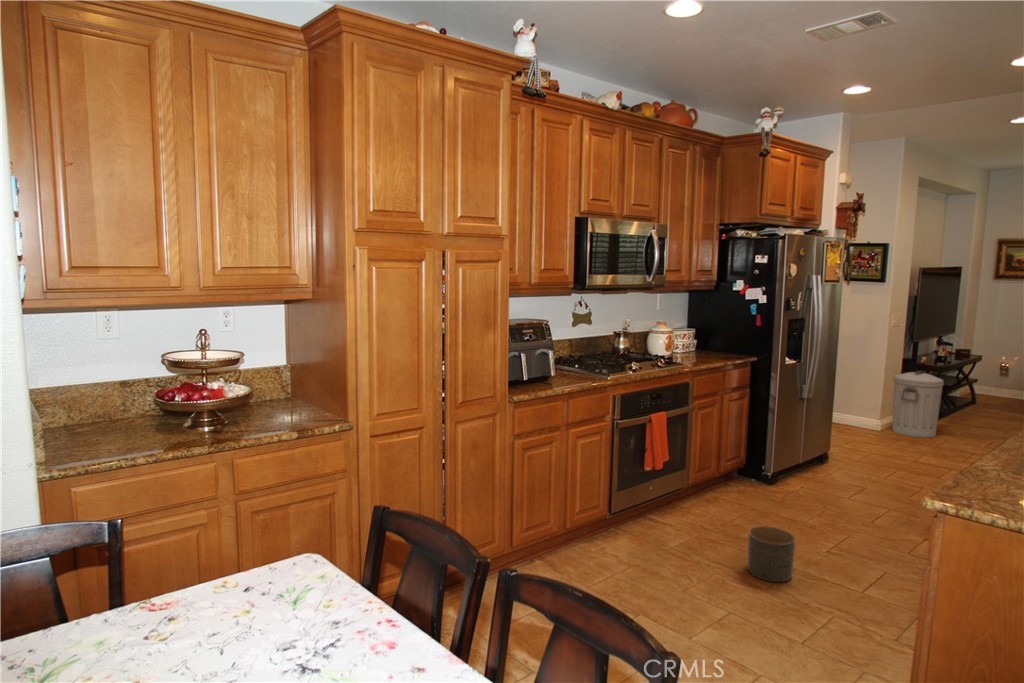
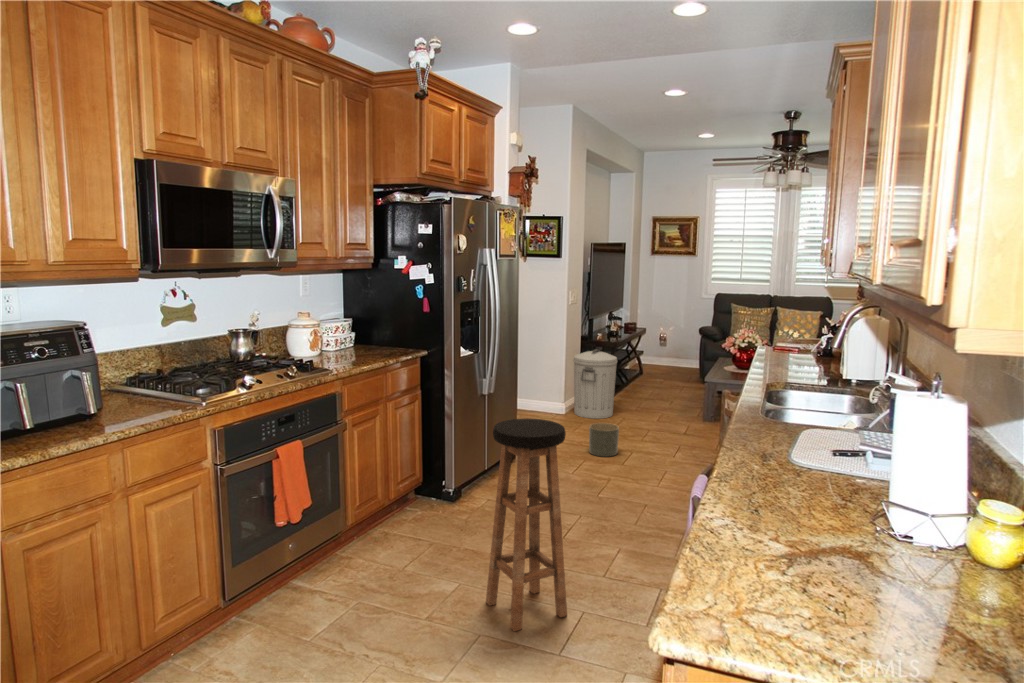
bar stool: none [805,411,886,578] -> present [486,419,567,631]
planter: present [748,526,796,582] -> present [589,423,619,457]

